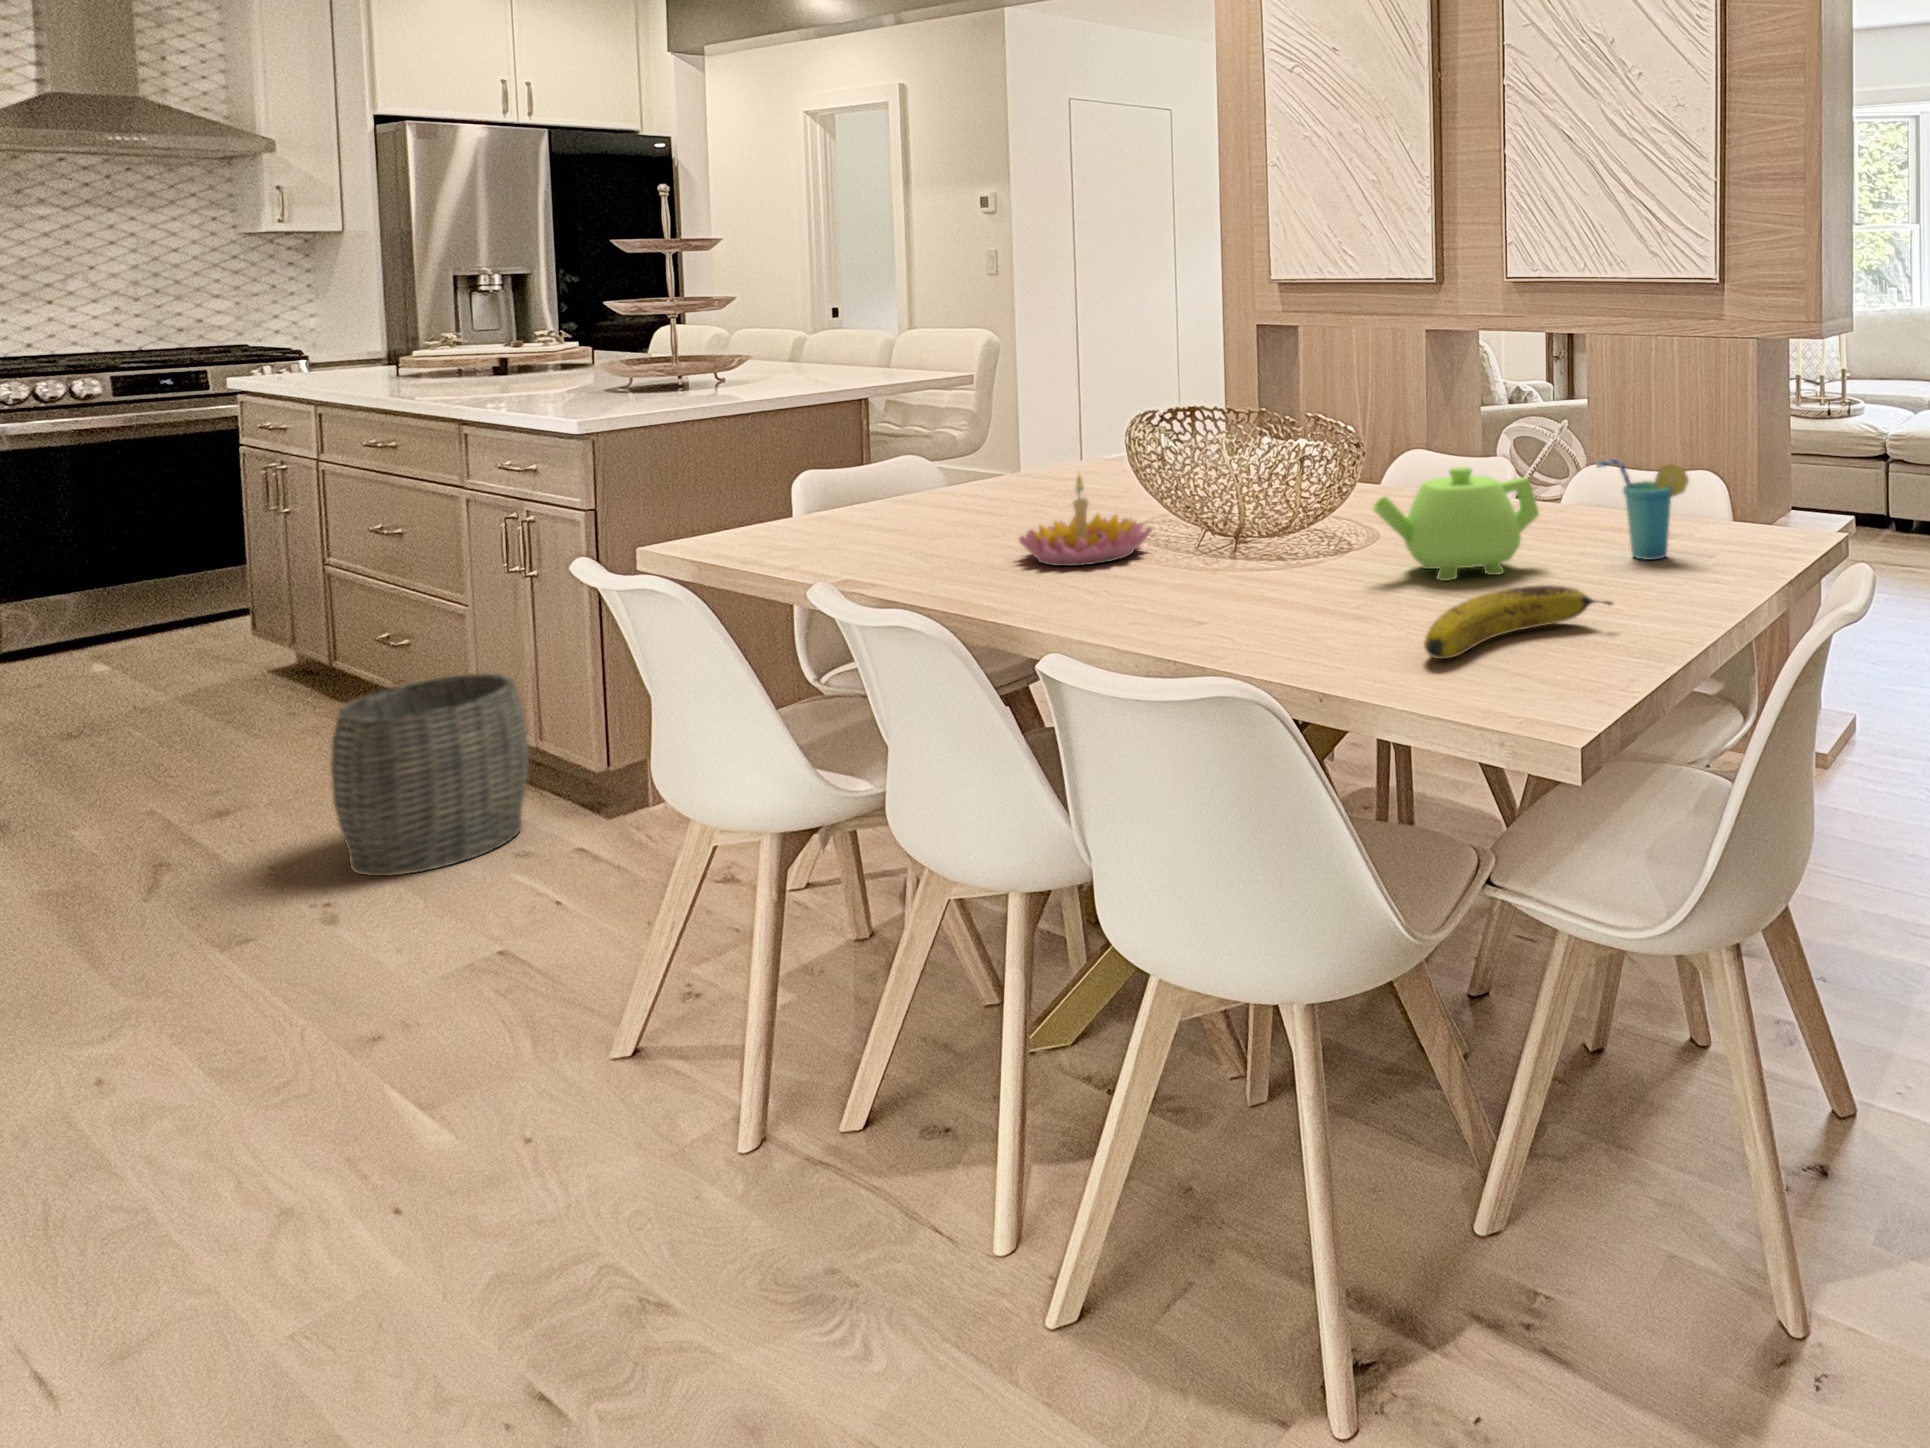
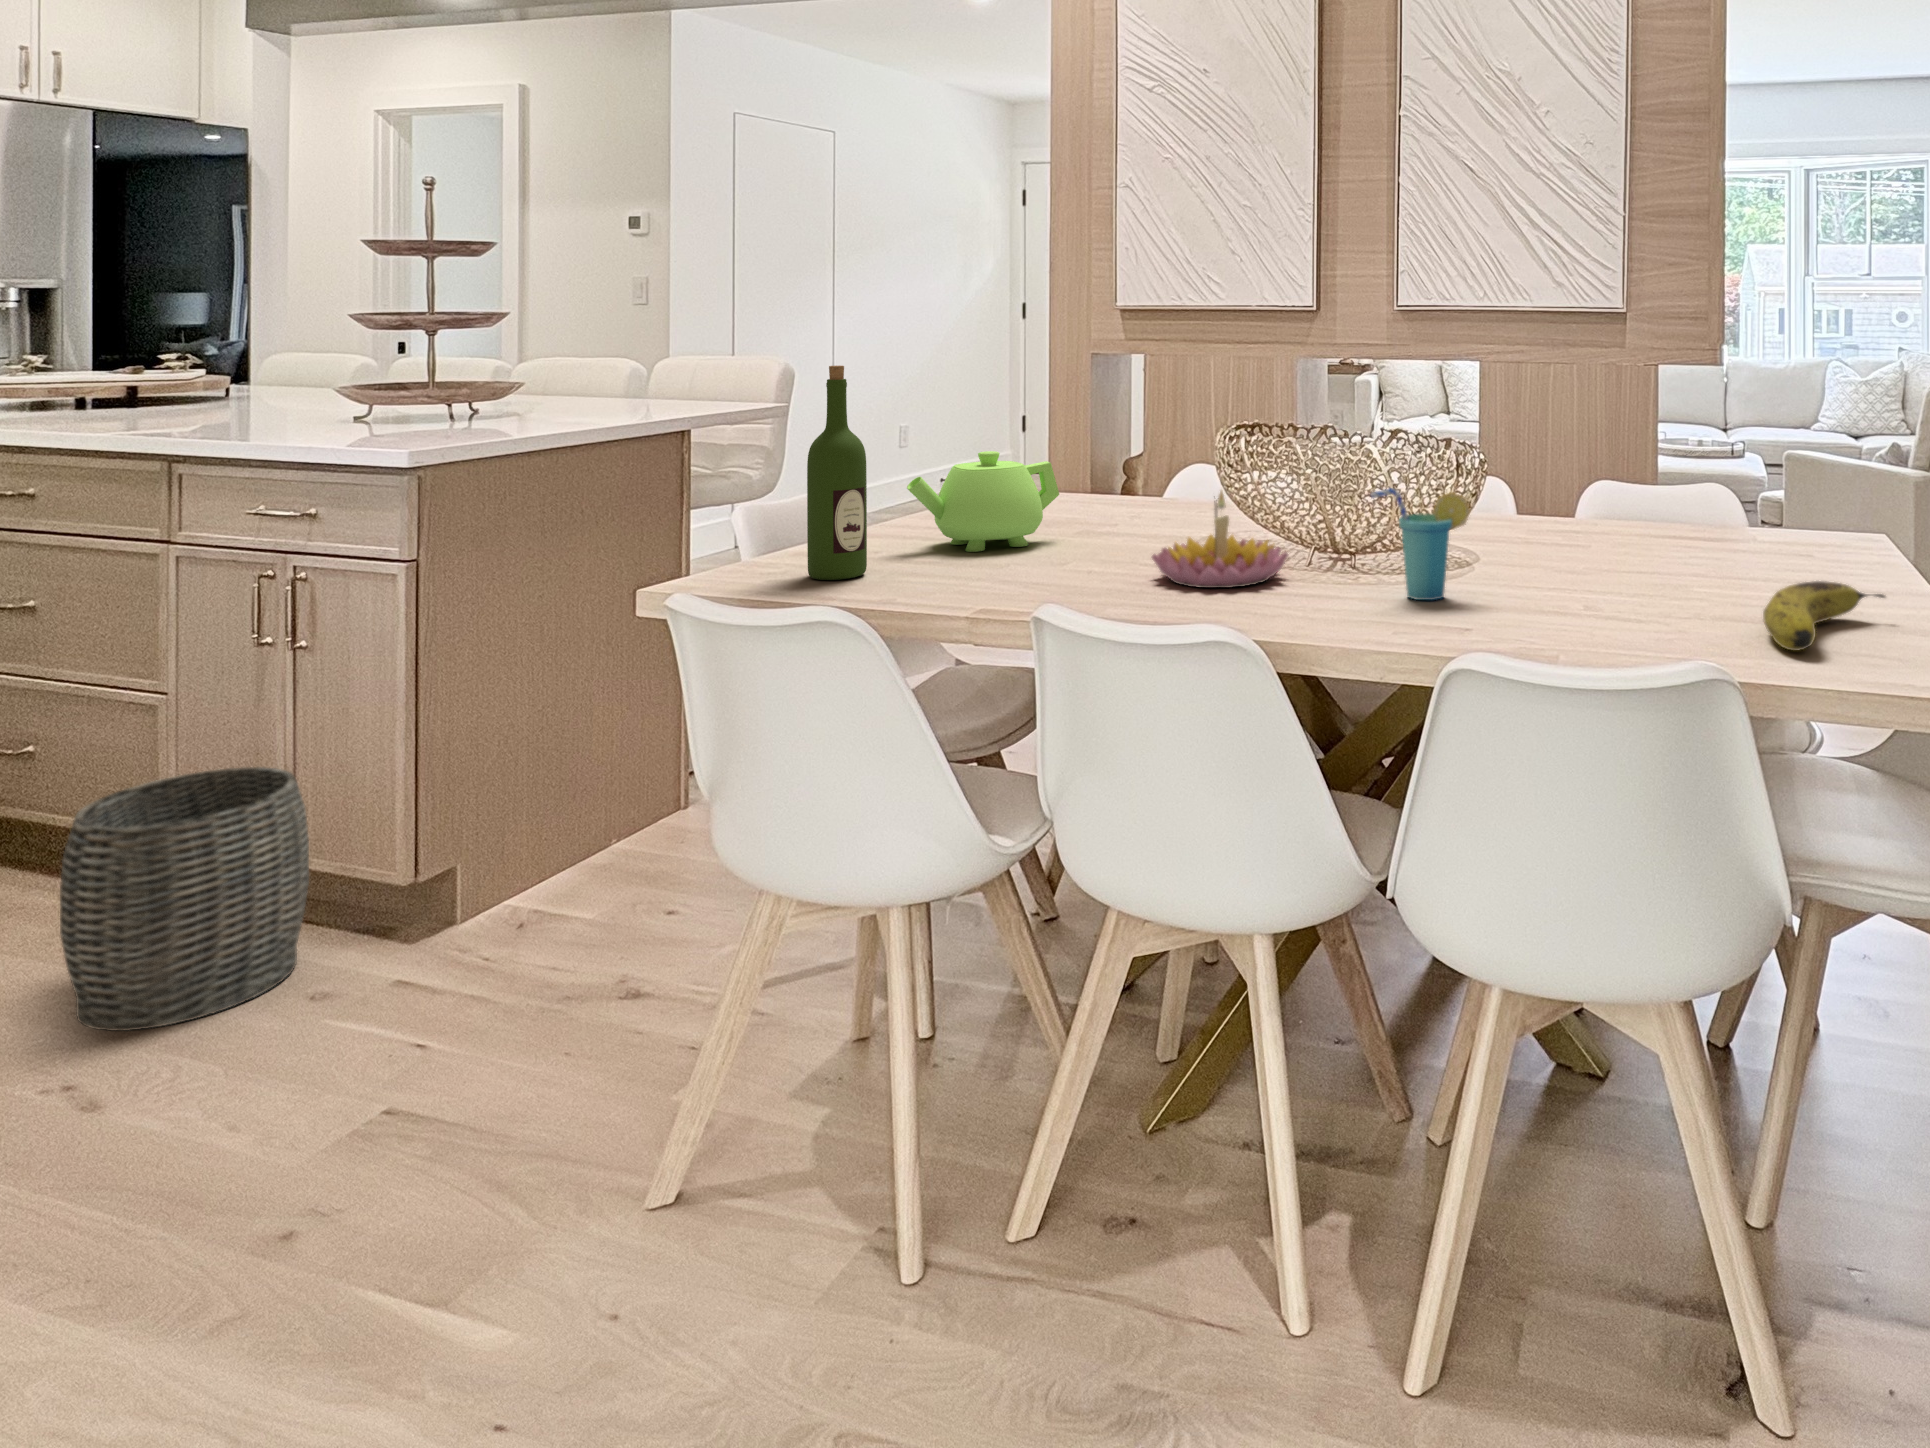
wine bottle: none [749,358,809,546] -> present [807,366,867,580]
cup: present [1597,459,1689,560] -> present [1371,488,1470,600]
teapot: present [1373,467,1539,581] -> present [907,451,1059,552]

